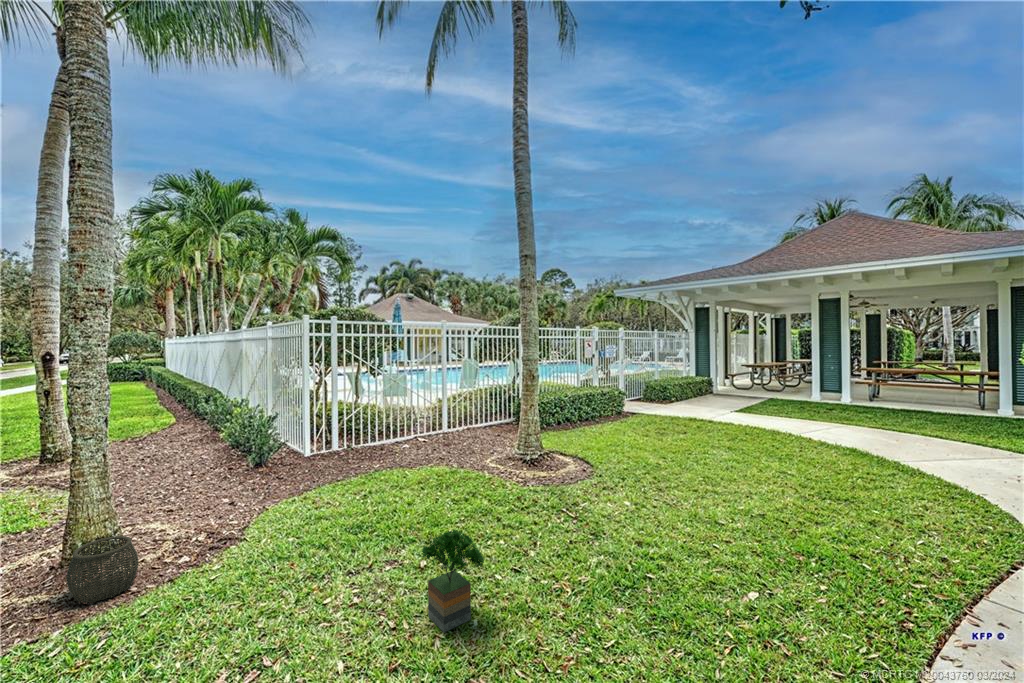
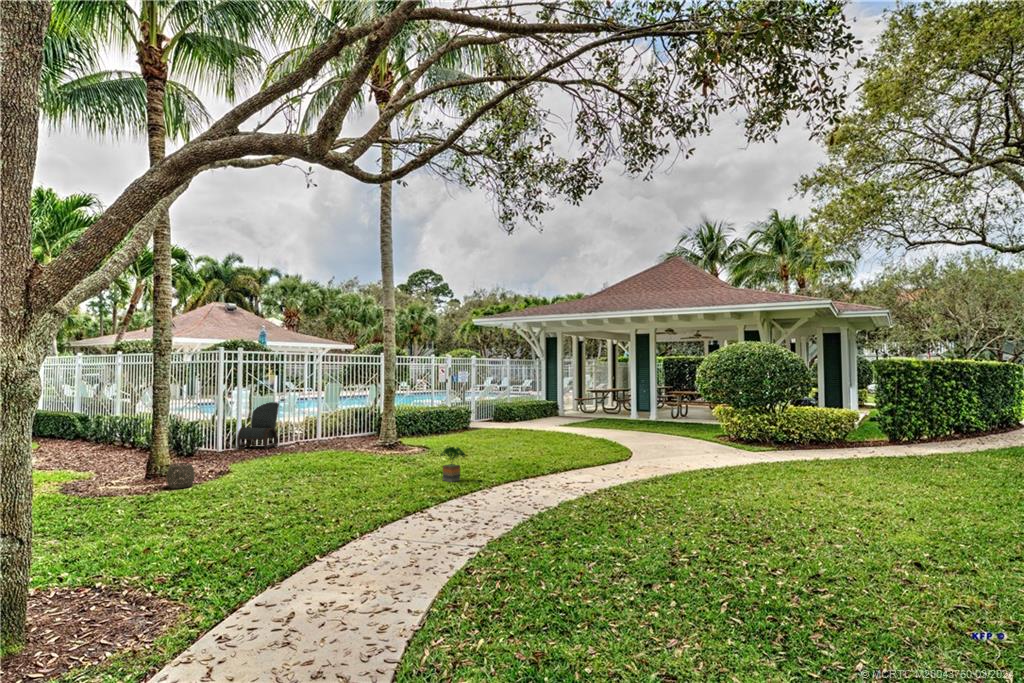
lounge chair: none [332,387,391,453] -> present [237,402,279,450]
potted tree: present [421,530,484,632] -> present [440,447,465,482]

